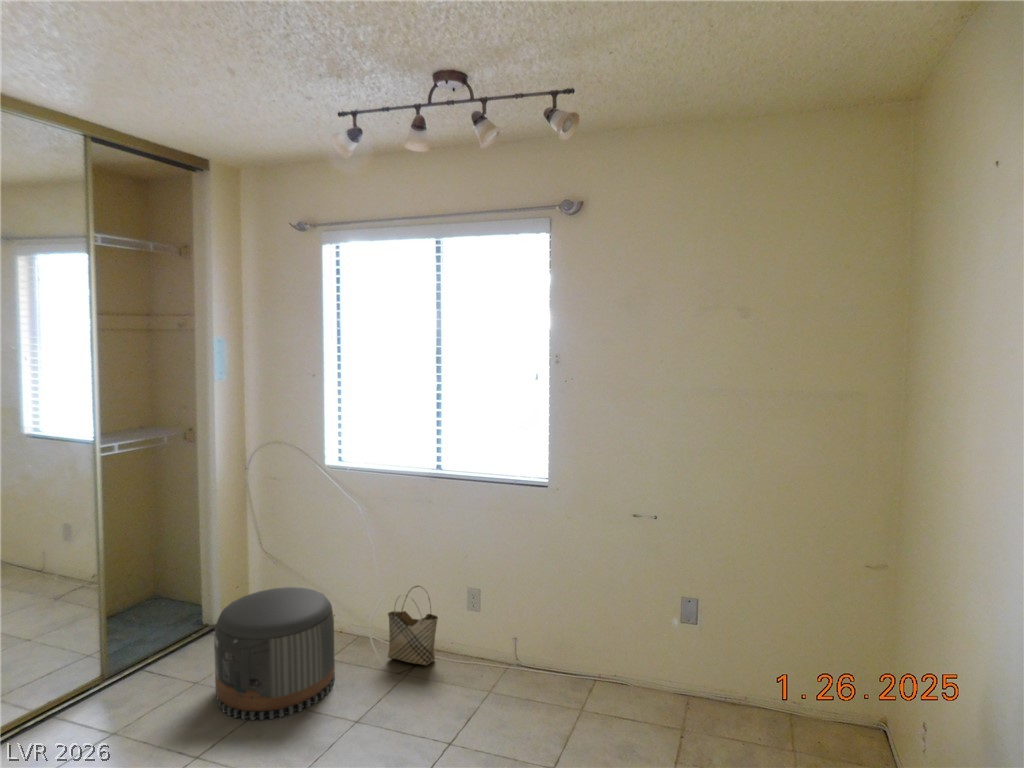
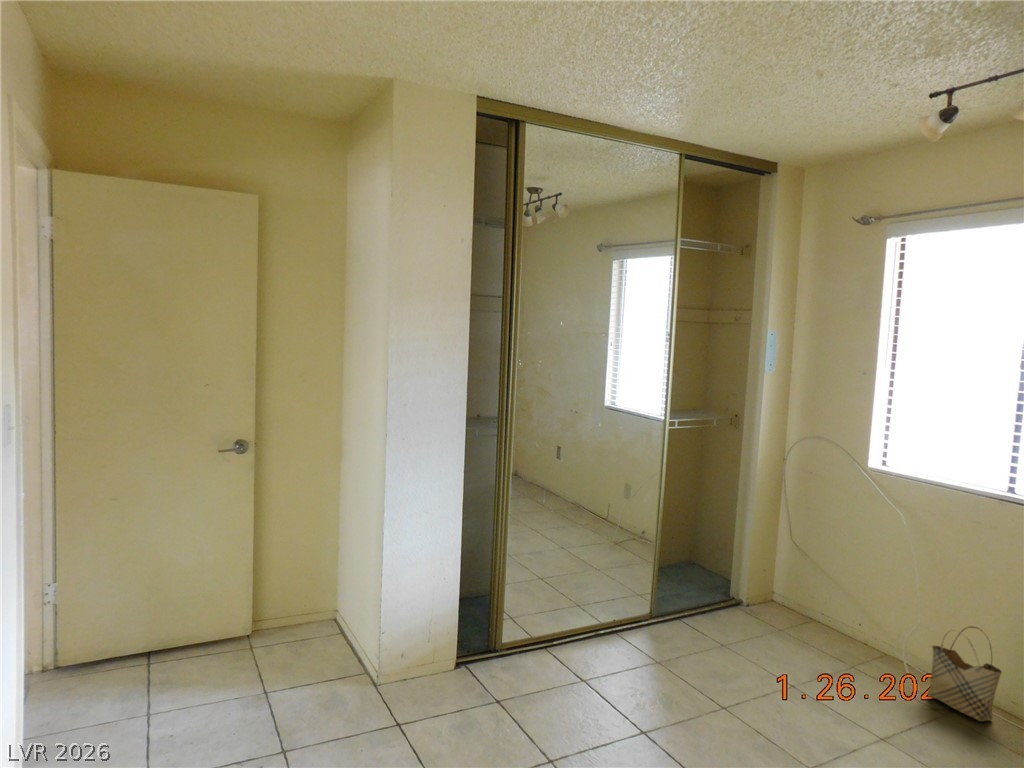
pouf: present [214,587,335,720] -> none [744,580,867,709]

